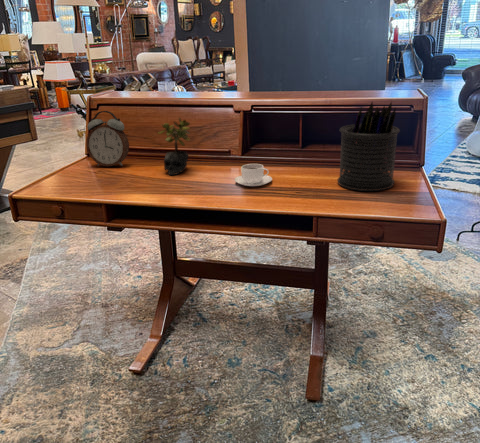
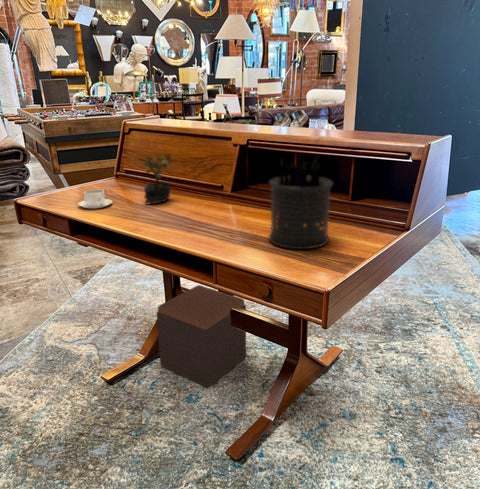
alarm clock: present [86,111,129,166] -> none [100,140,133,191]
coffee cup: present [235,164,272,186] -> present [78,189,112,208]
footstool: none [171,253,251,349] -> present [157,285,246,387]

